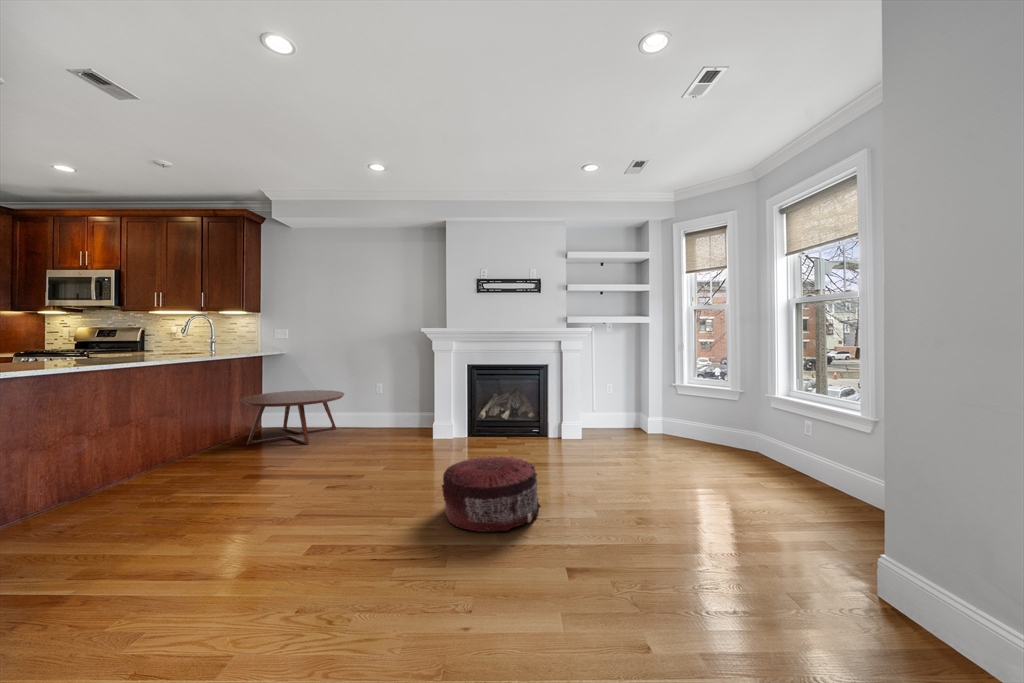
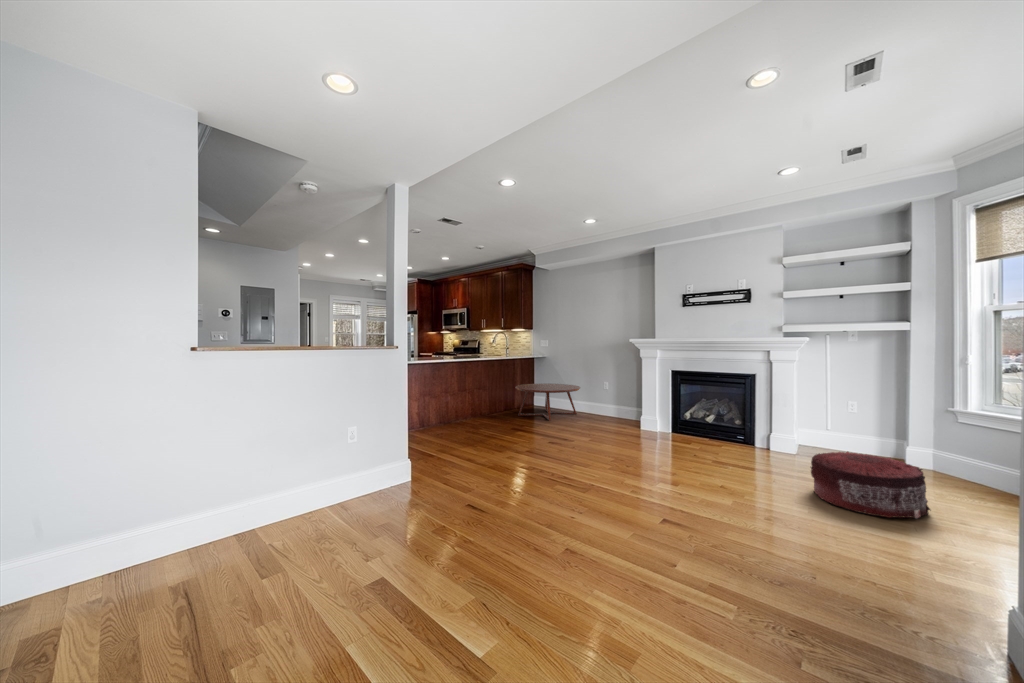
pouf: present [442,456,540,532] -> present [811,452,930,518]

